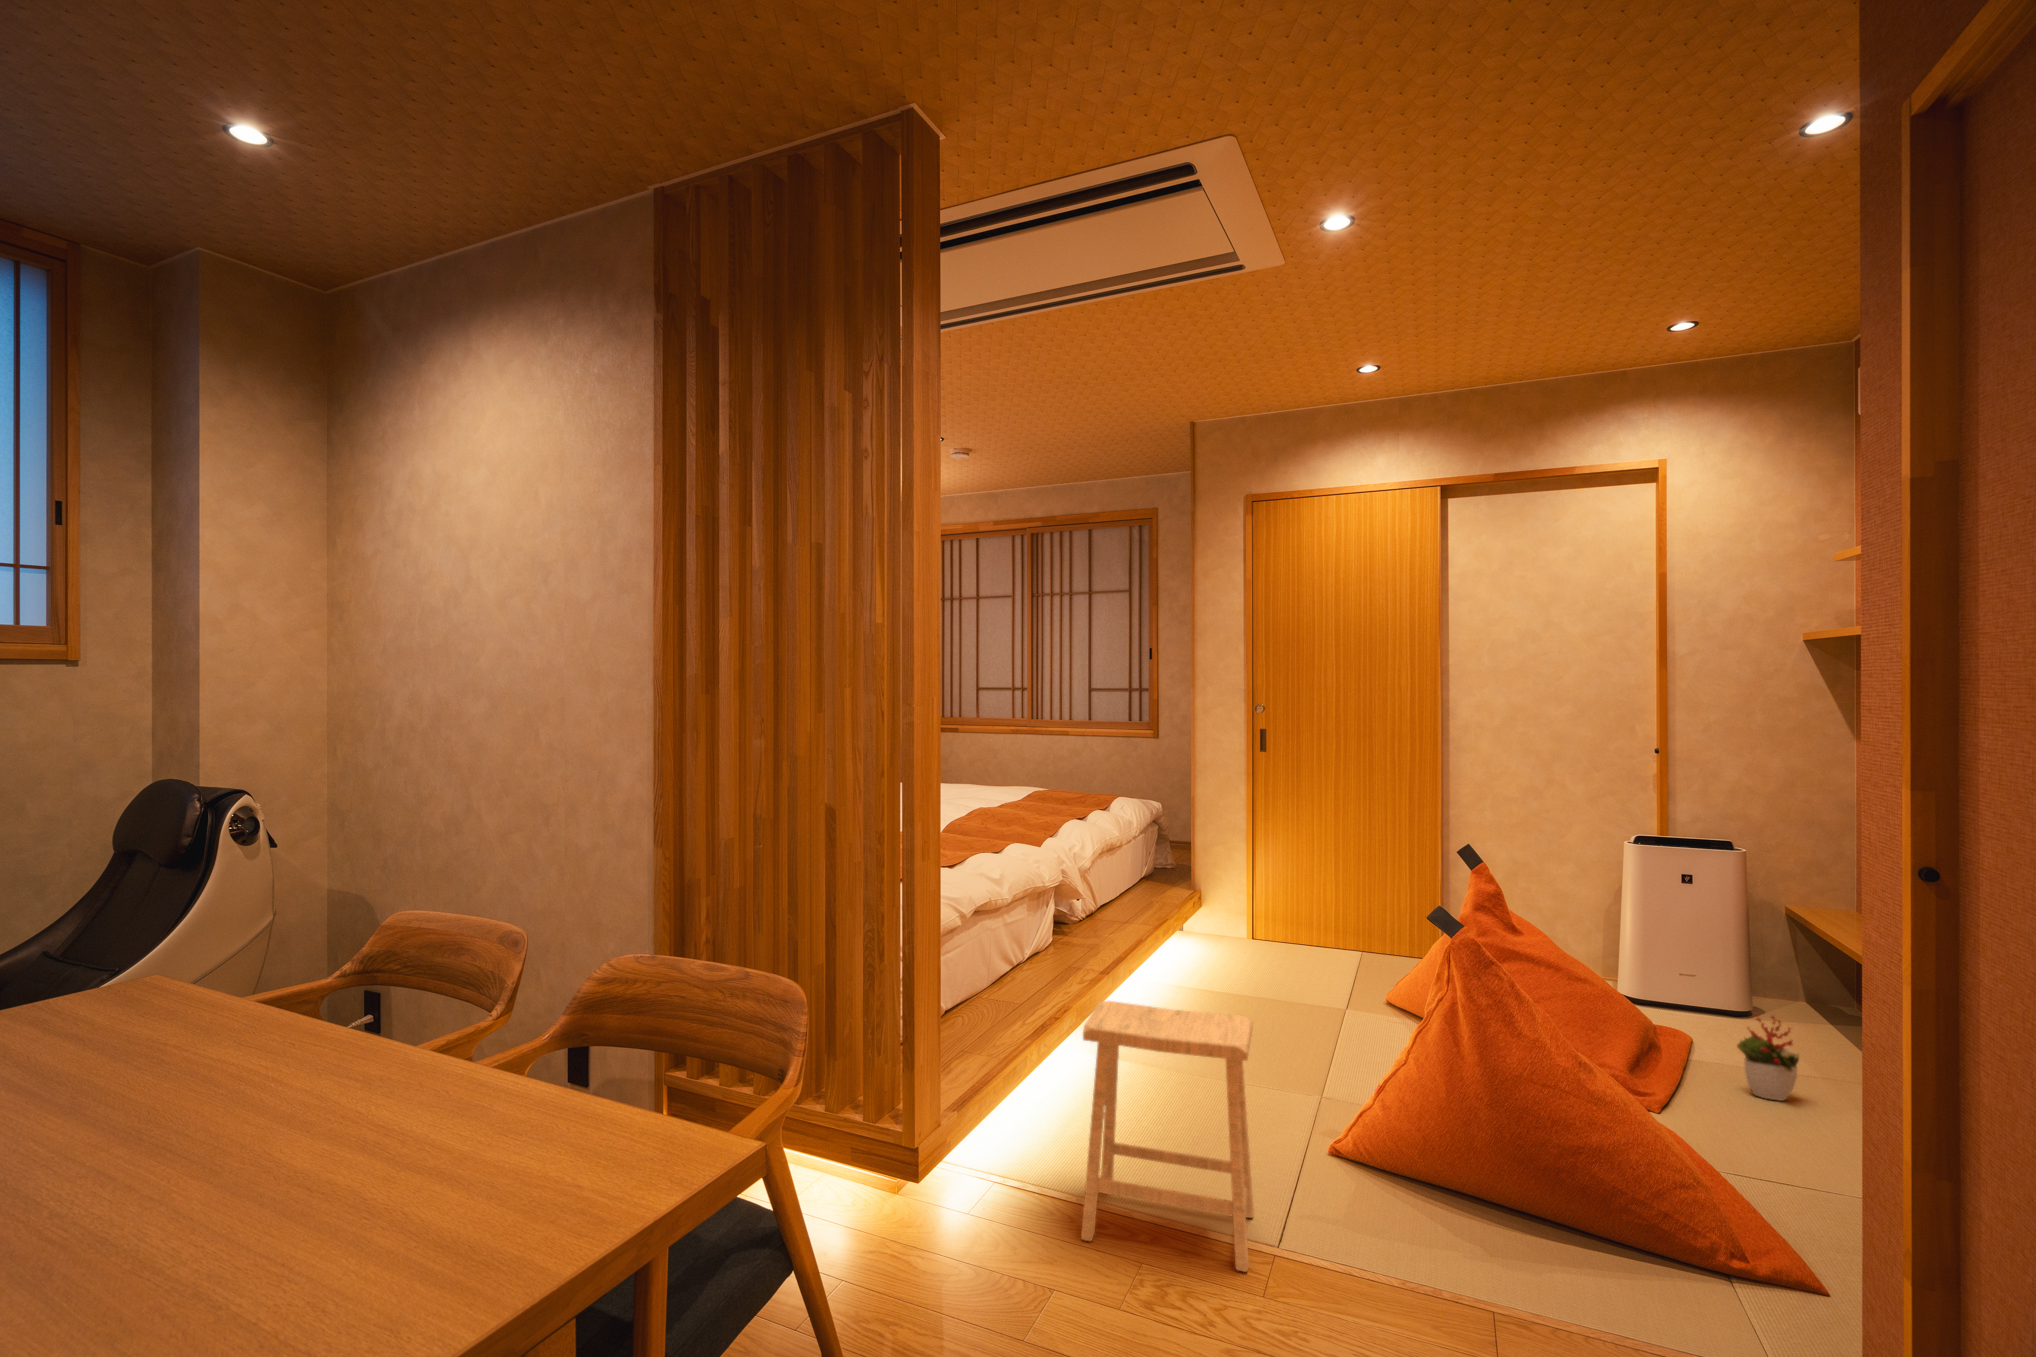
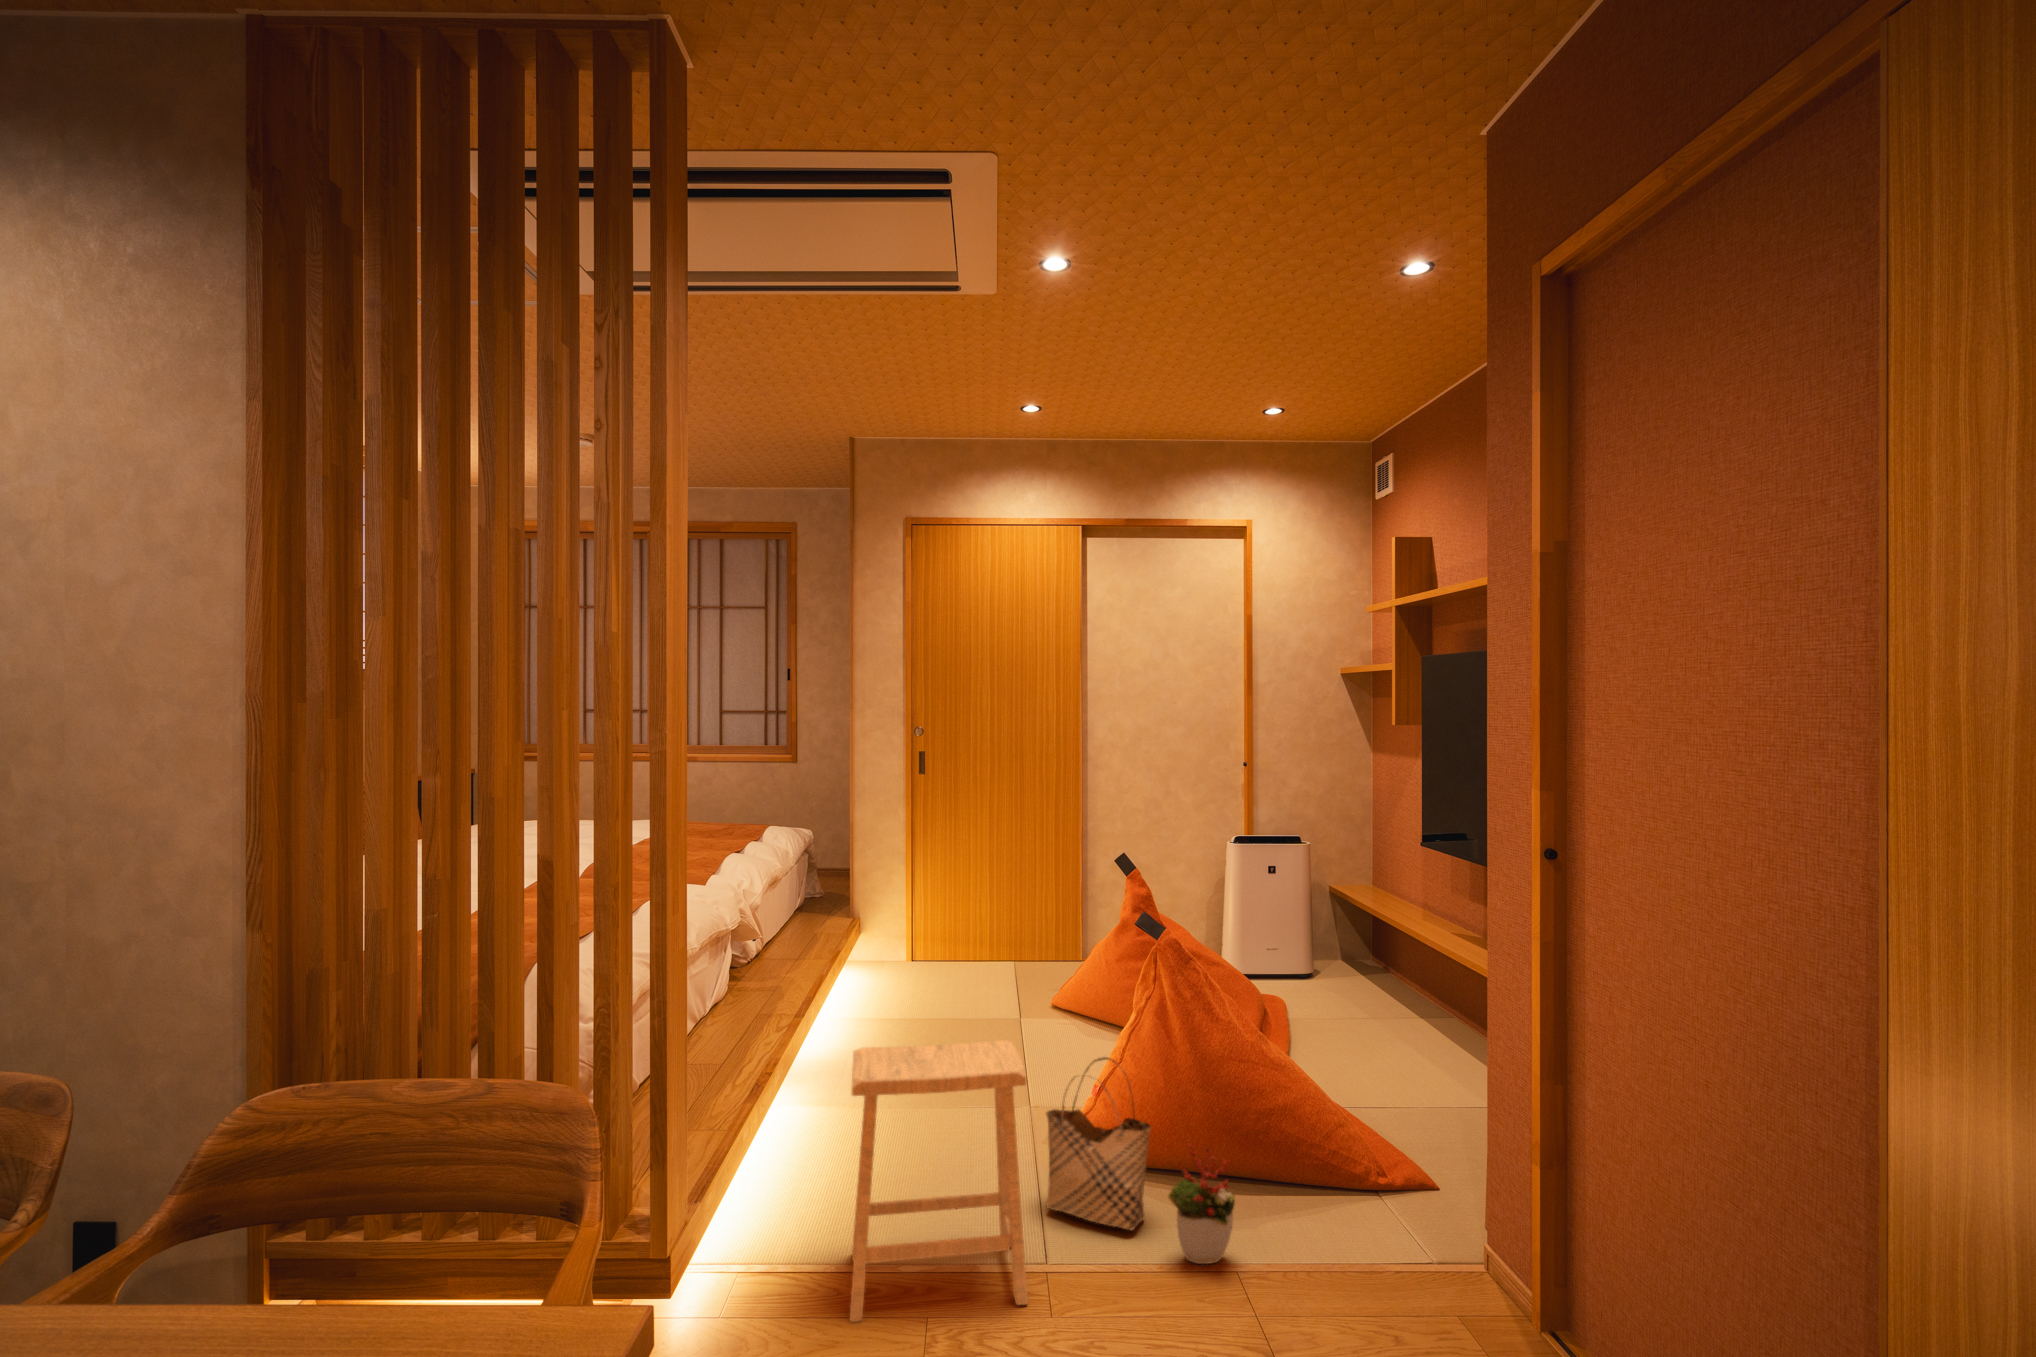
decorative plant: present [1737,1014,1799,1100] -> present [1169,1145,1235,1264]
woven basket: none [1299,1053,1412,1236] -> present [1046,1057,1151,1230]

